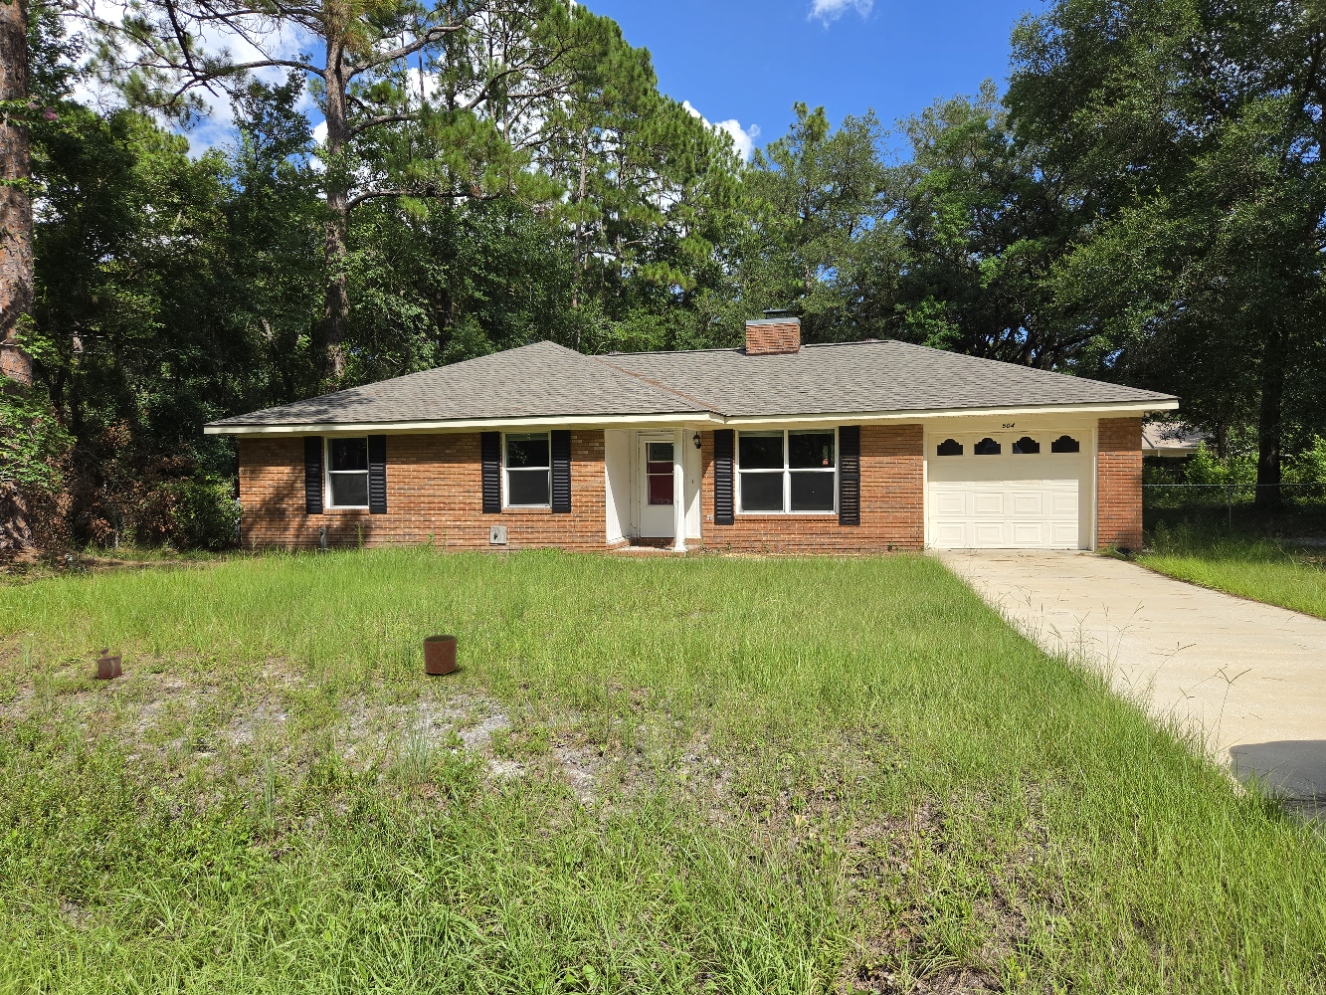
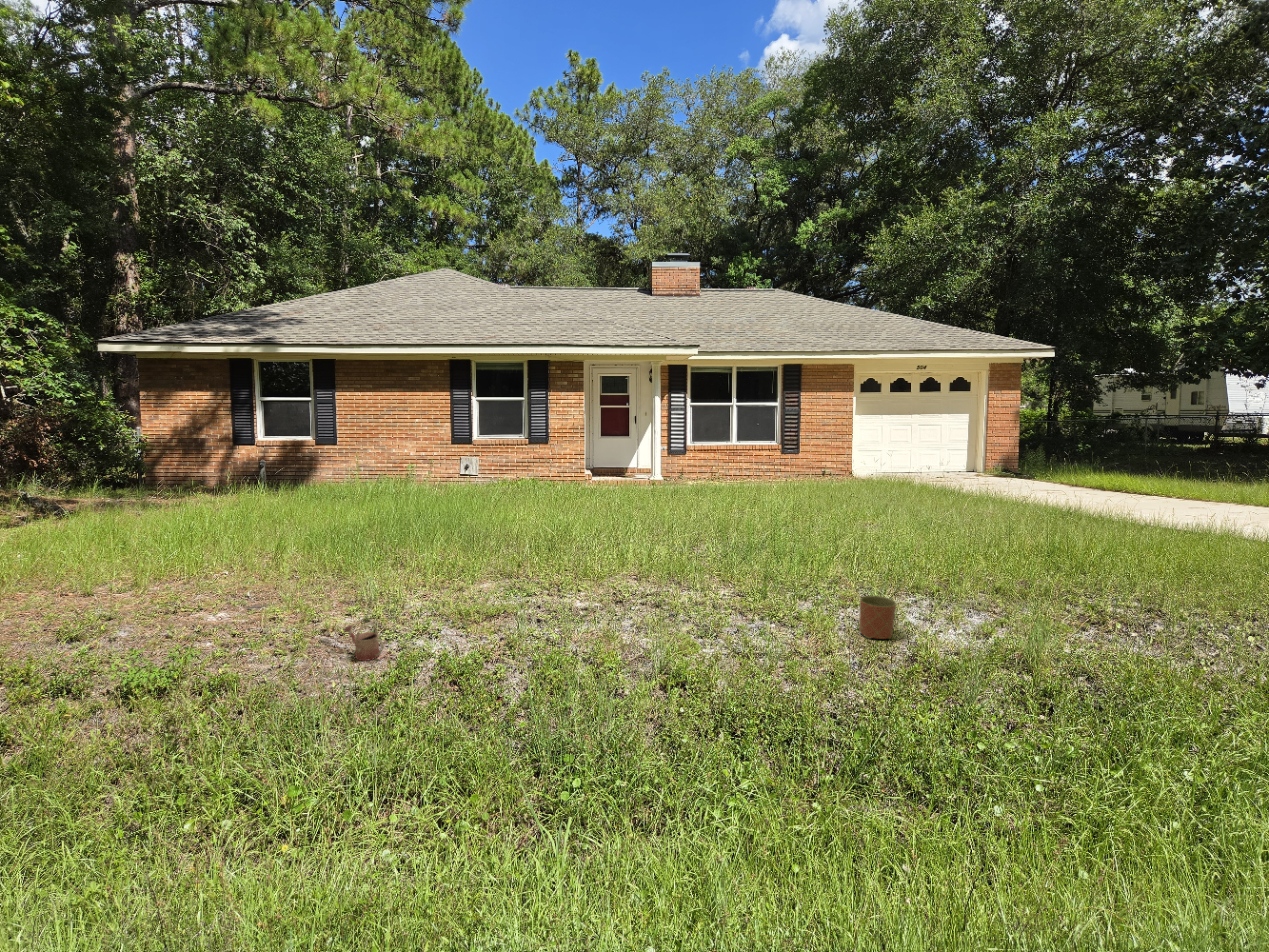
planter: present [423,634,457,675] -> present [859,596,896,639]

